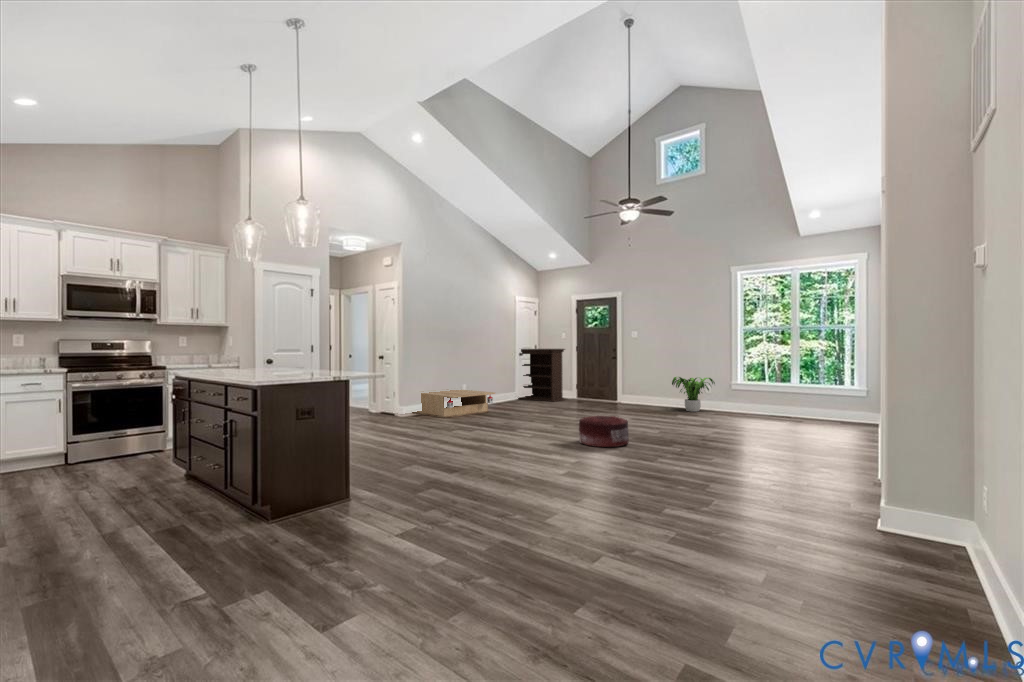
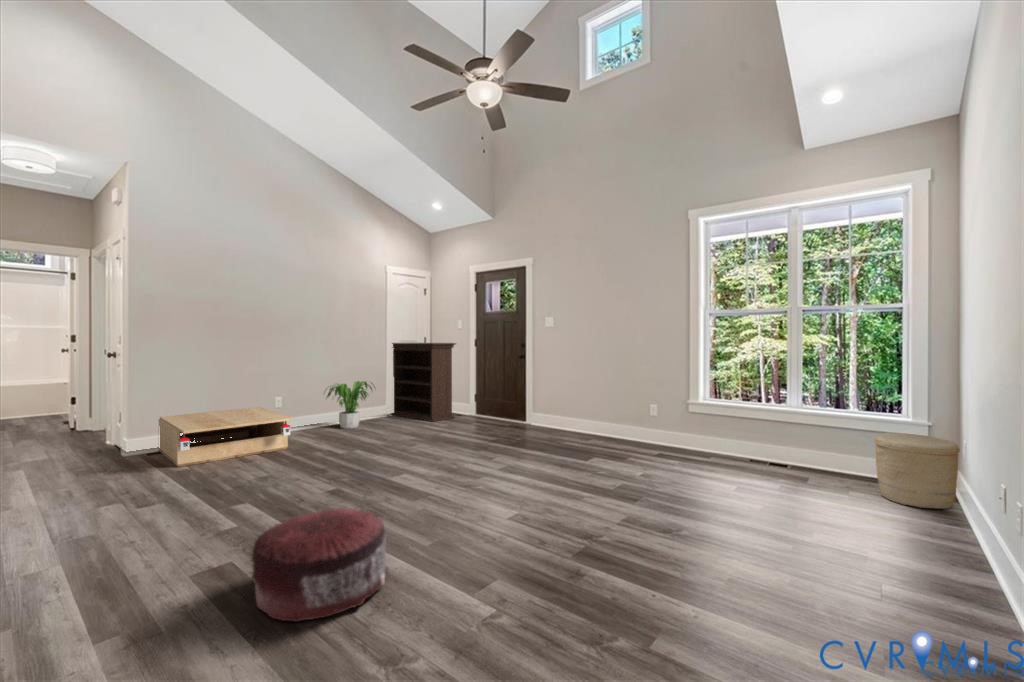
potted plant: present [672,377,715,412] -> present [326,381,372,429]
woven basket: none [837,393,877,428] -> present [875,433,960,509]

